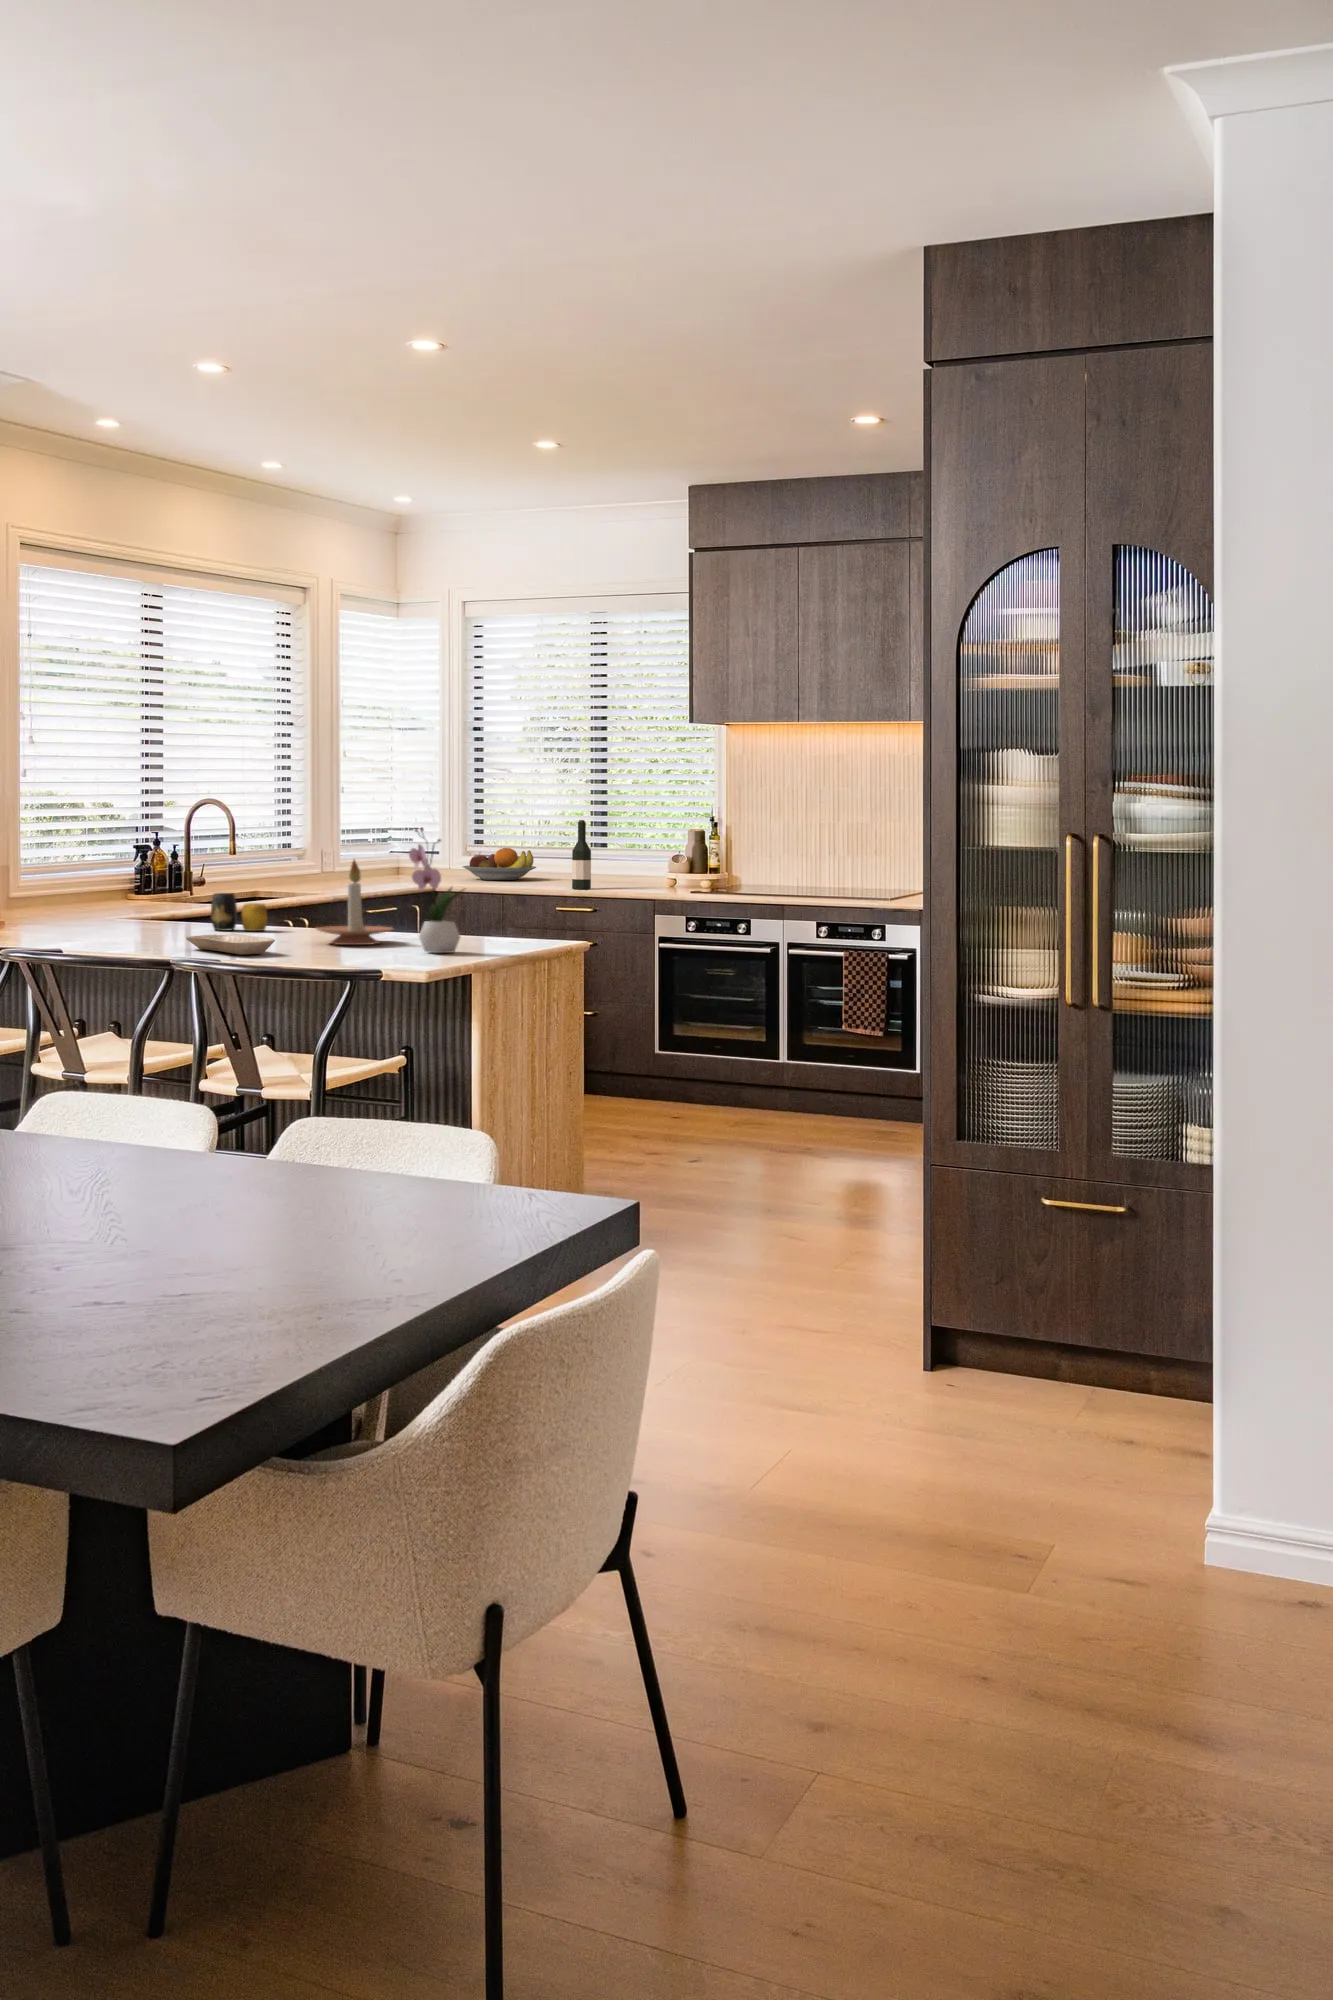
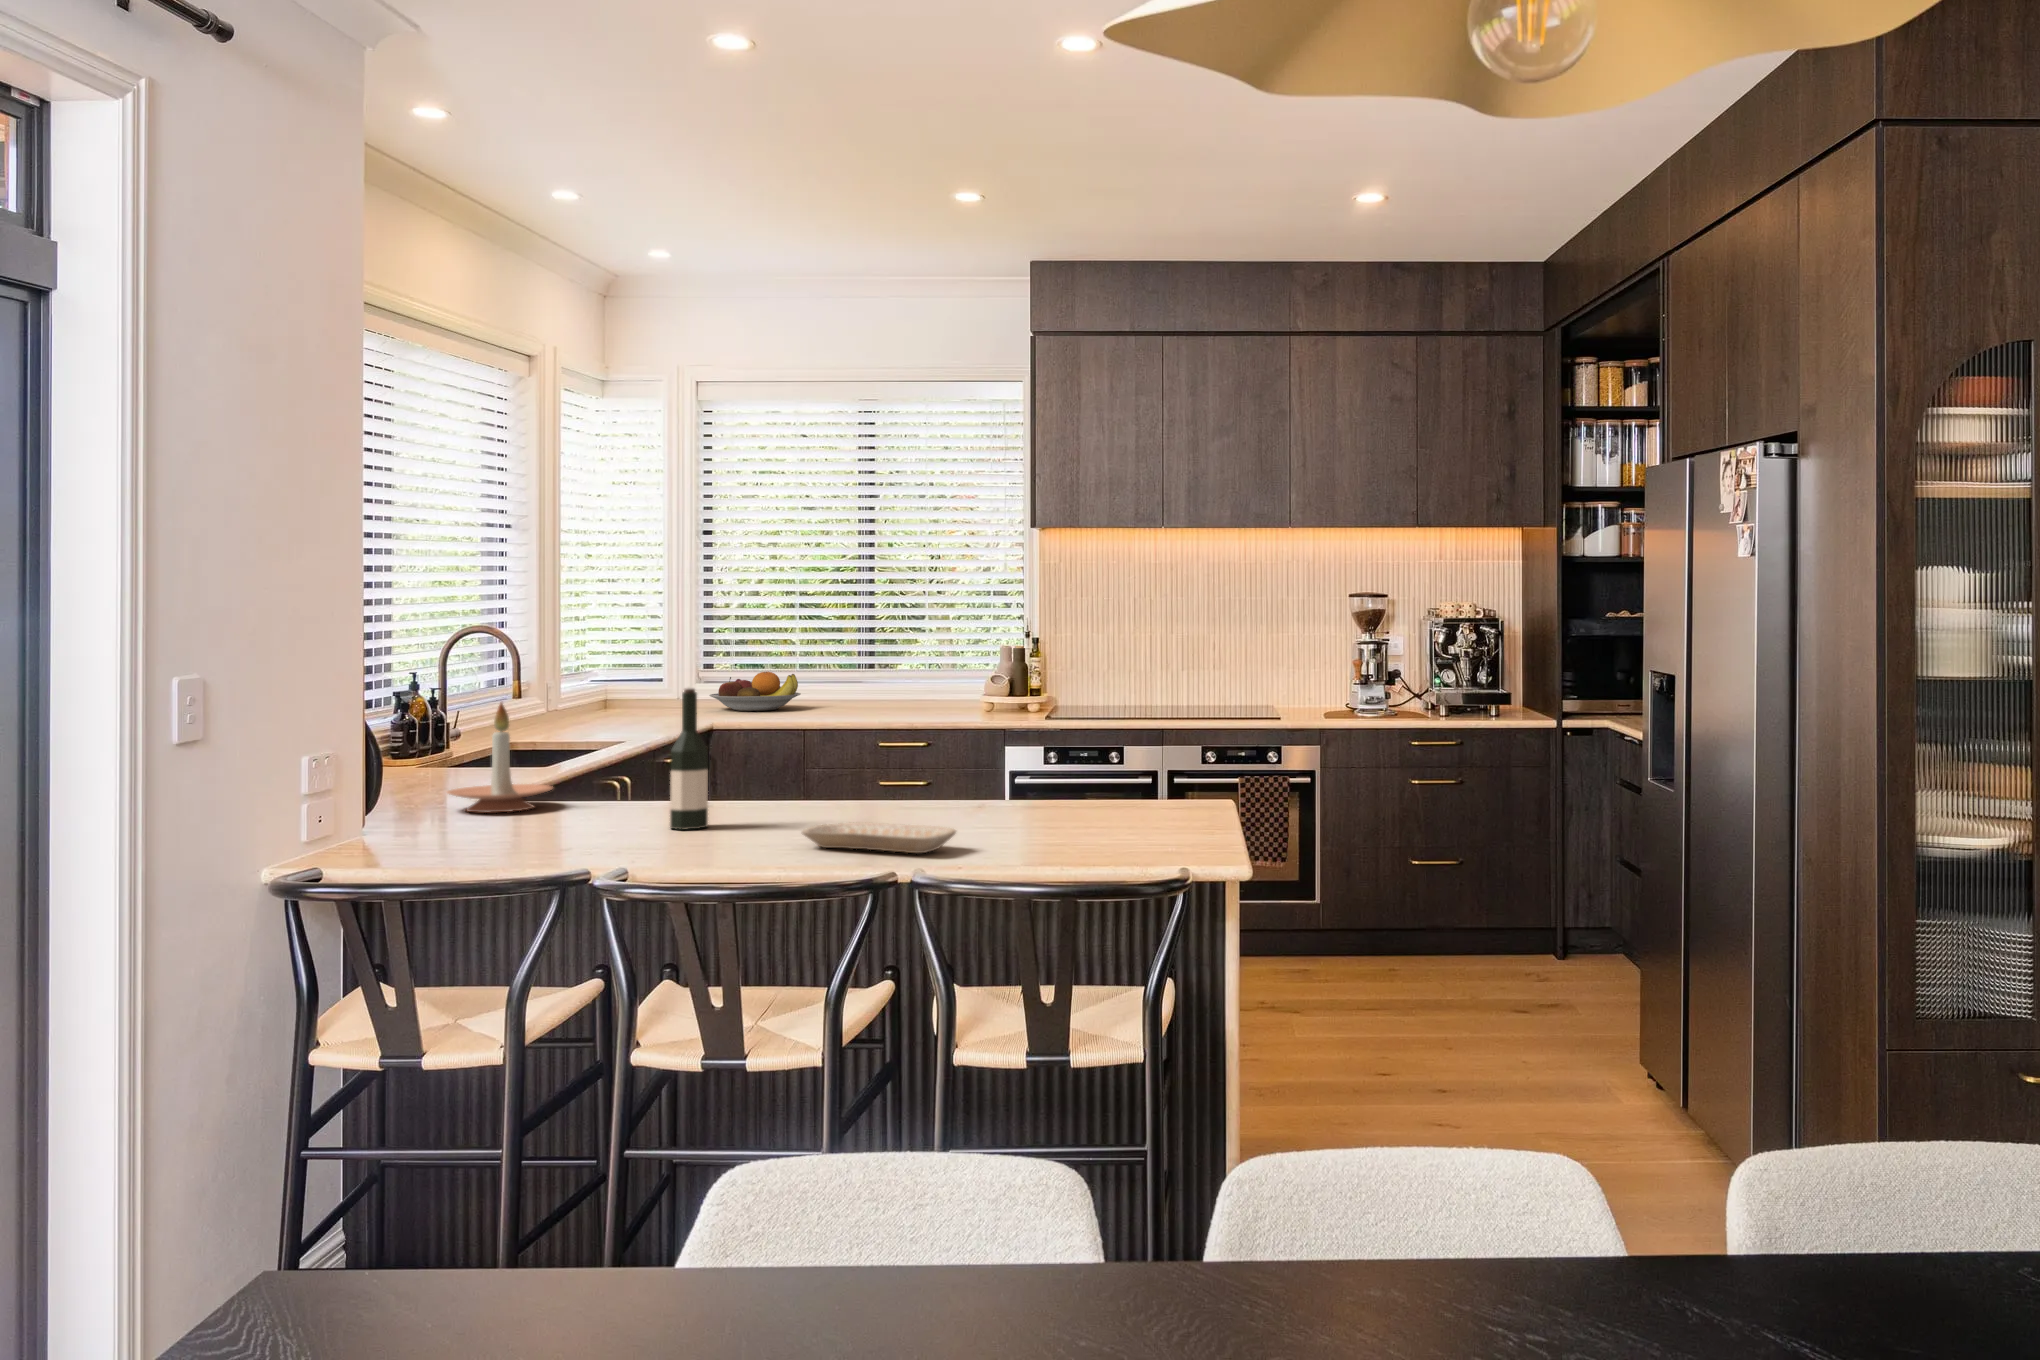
wine bottle: present [572,820,591,889] -> present [670,688,708,830]
flower arrangement: present [409,828,463,953] -> none [1104,668,1170,830]
candle holder: present [316,860,393,945] -> present [447,703,552,813]
vase: present [211,893,267,931] -> none [708,759,788,812]

